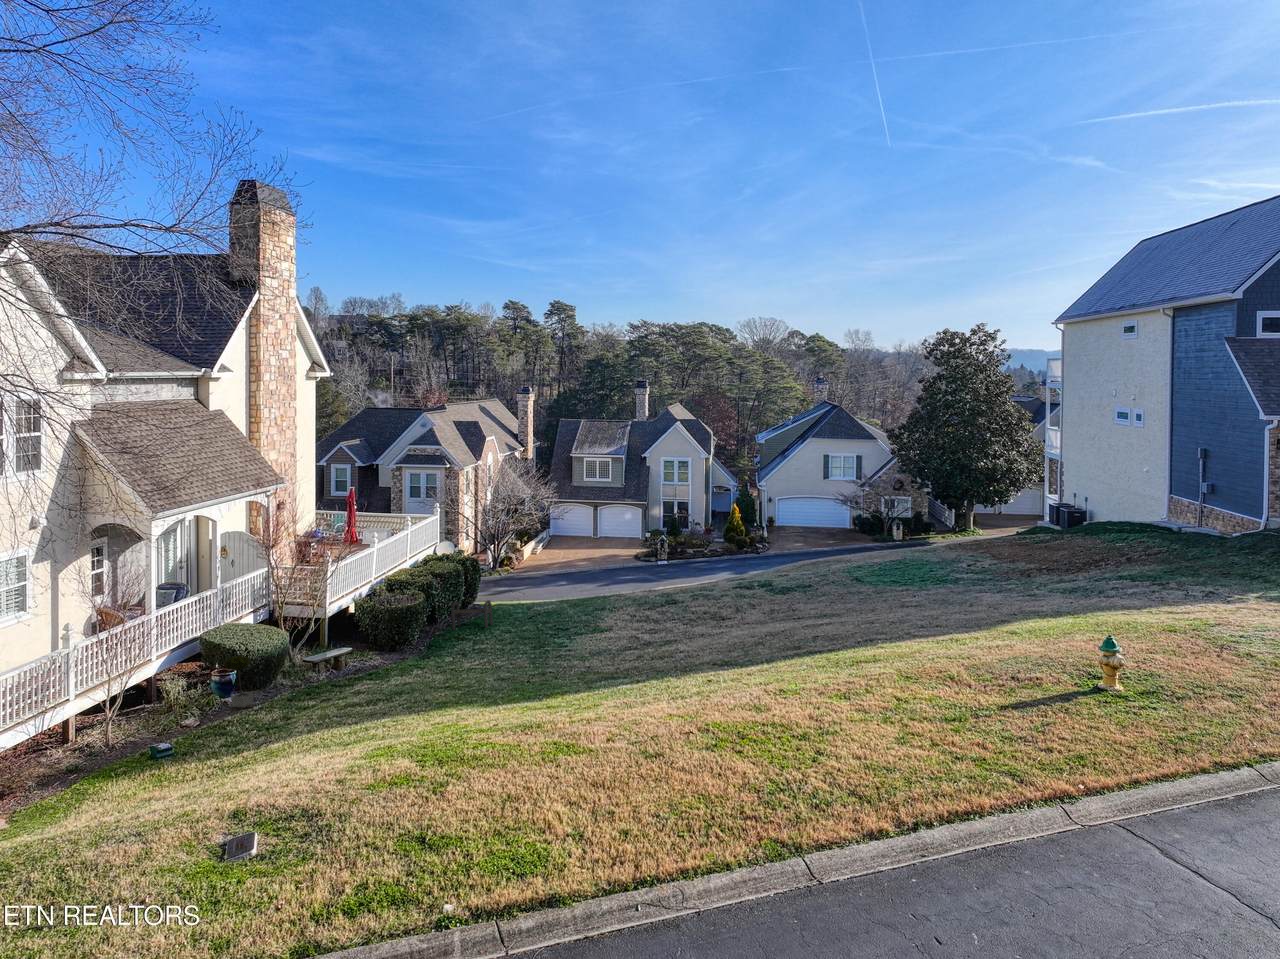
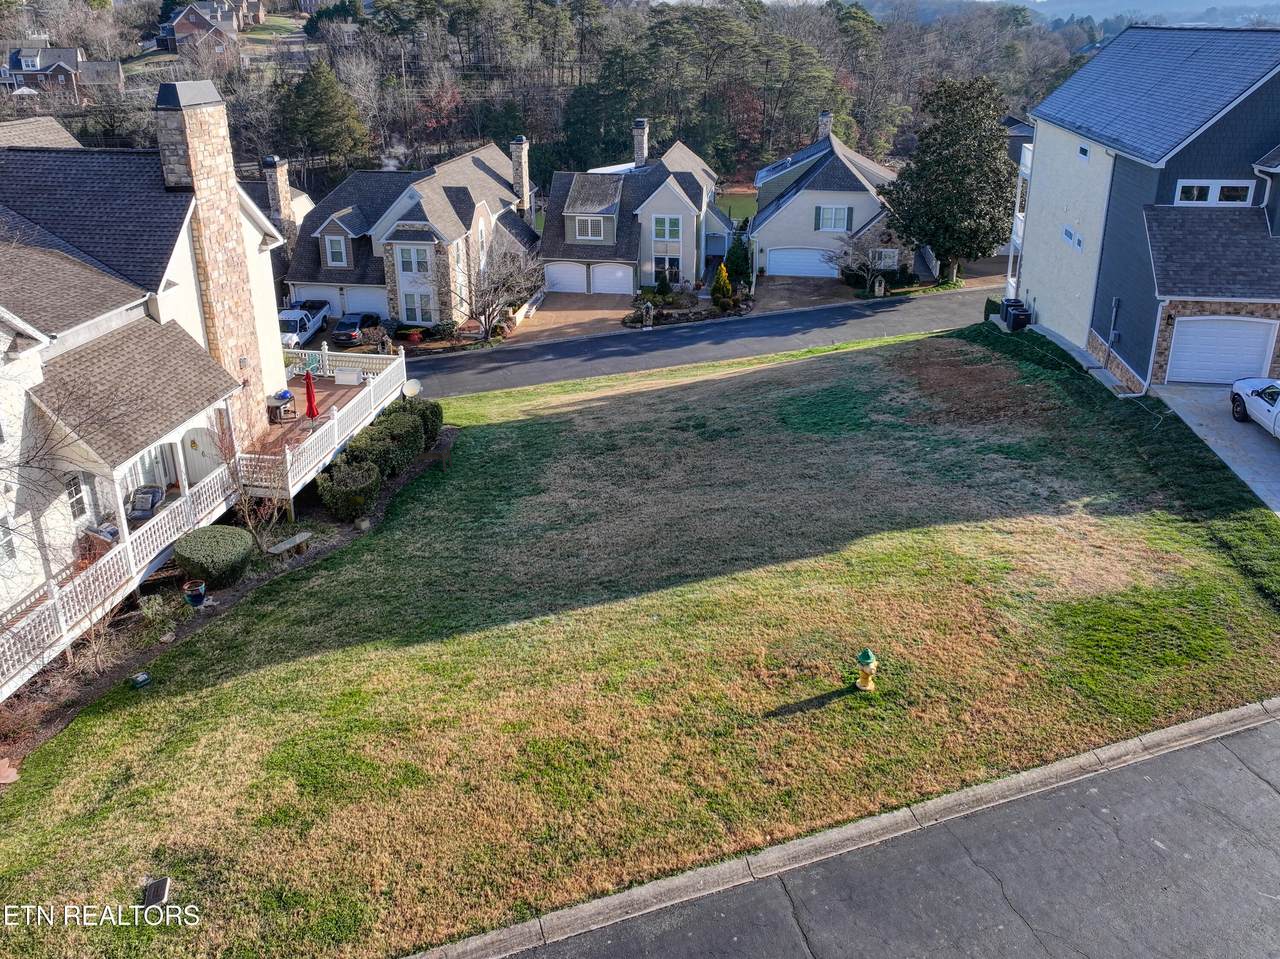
potted tree: present [226,656,253,707] -> present [349,496,369,529]

